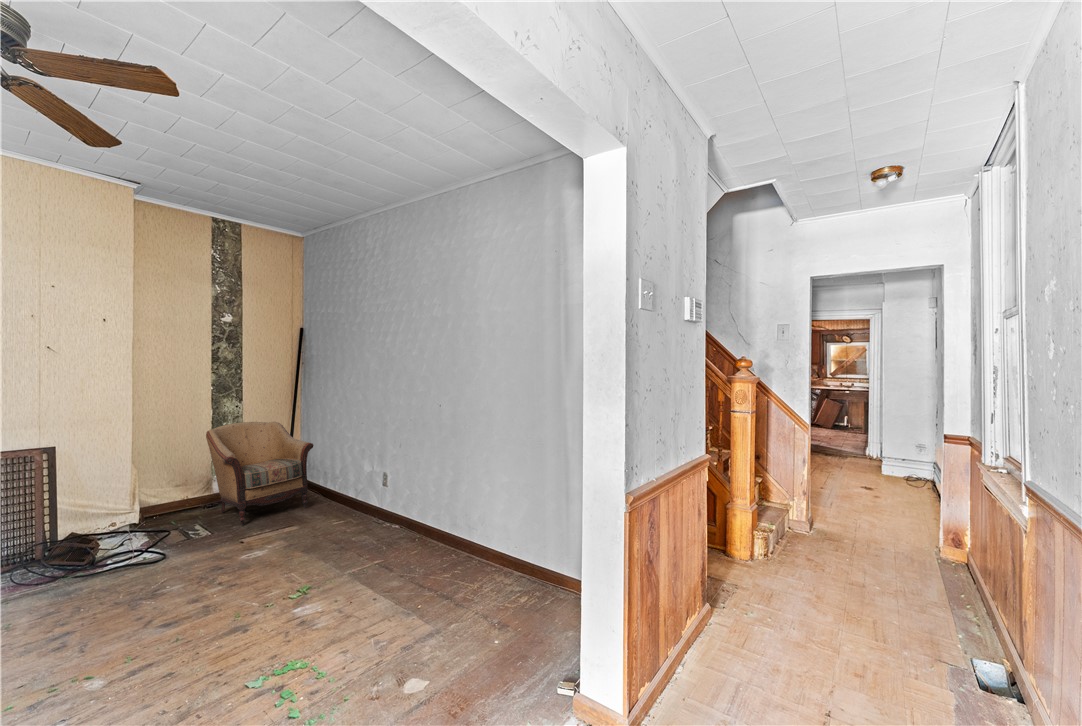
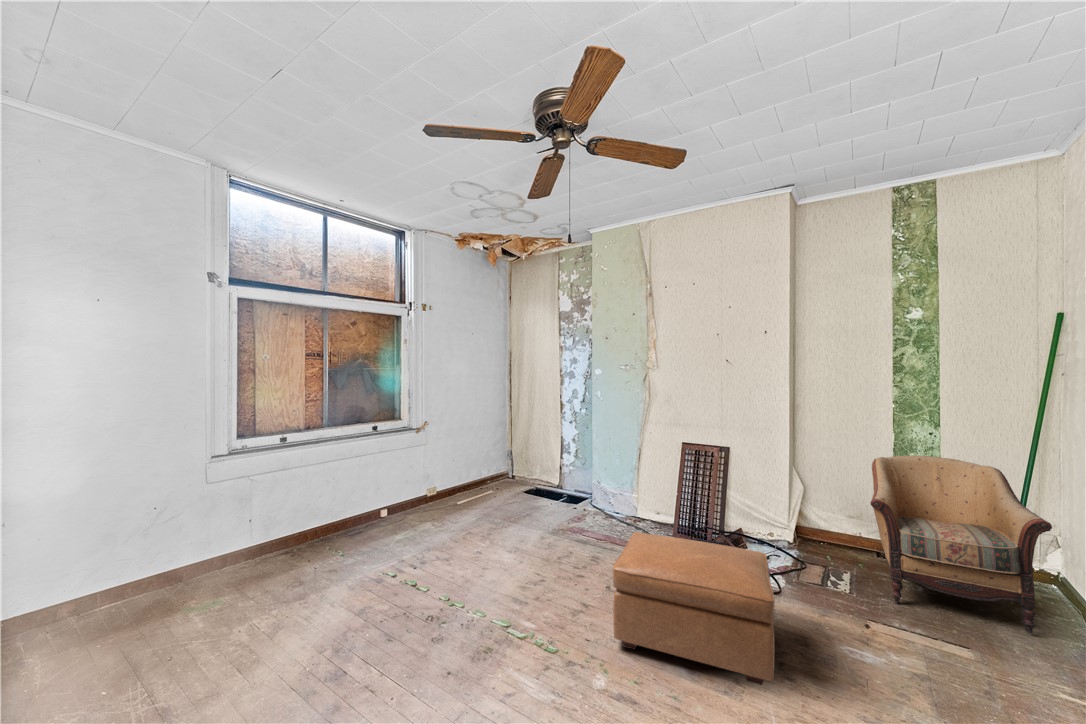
ottoman: none [30,515,235,655] -> present [612,532,775,685]

